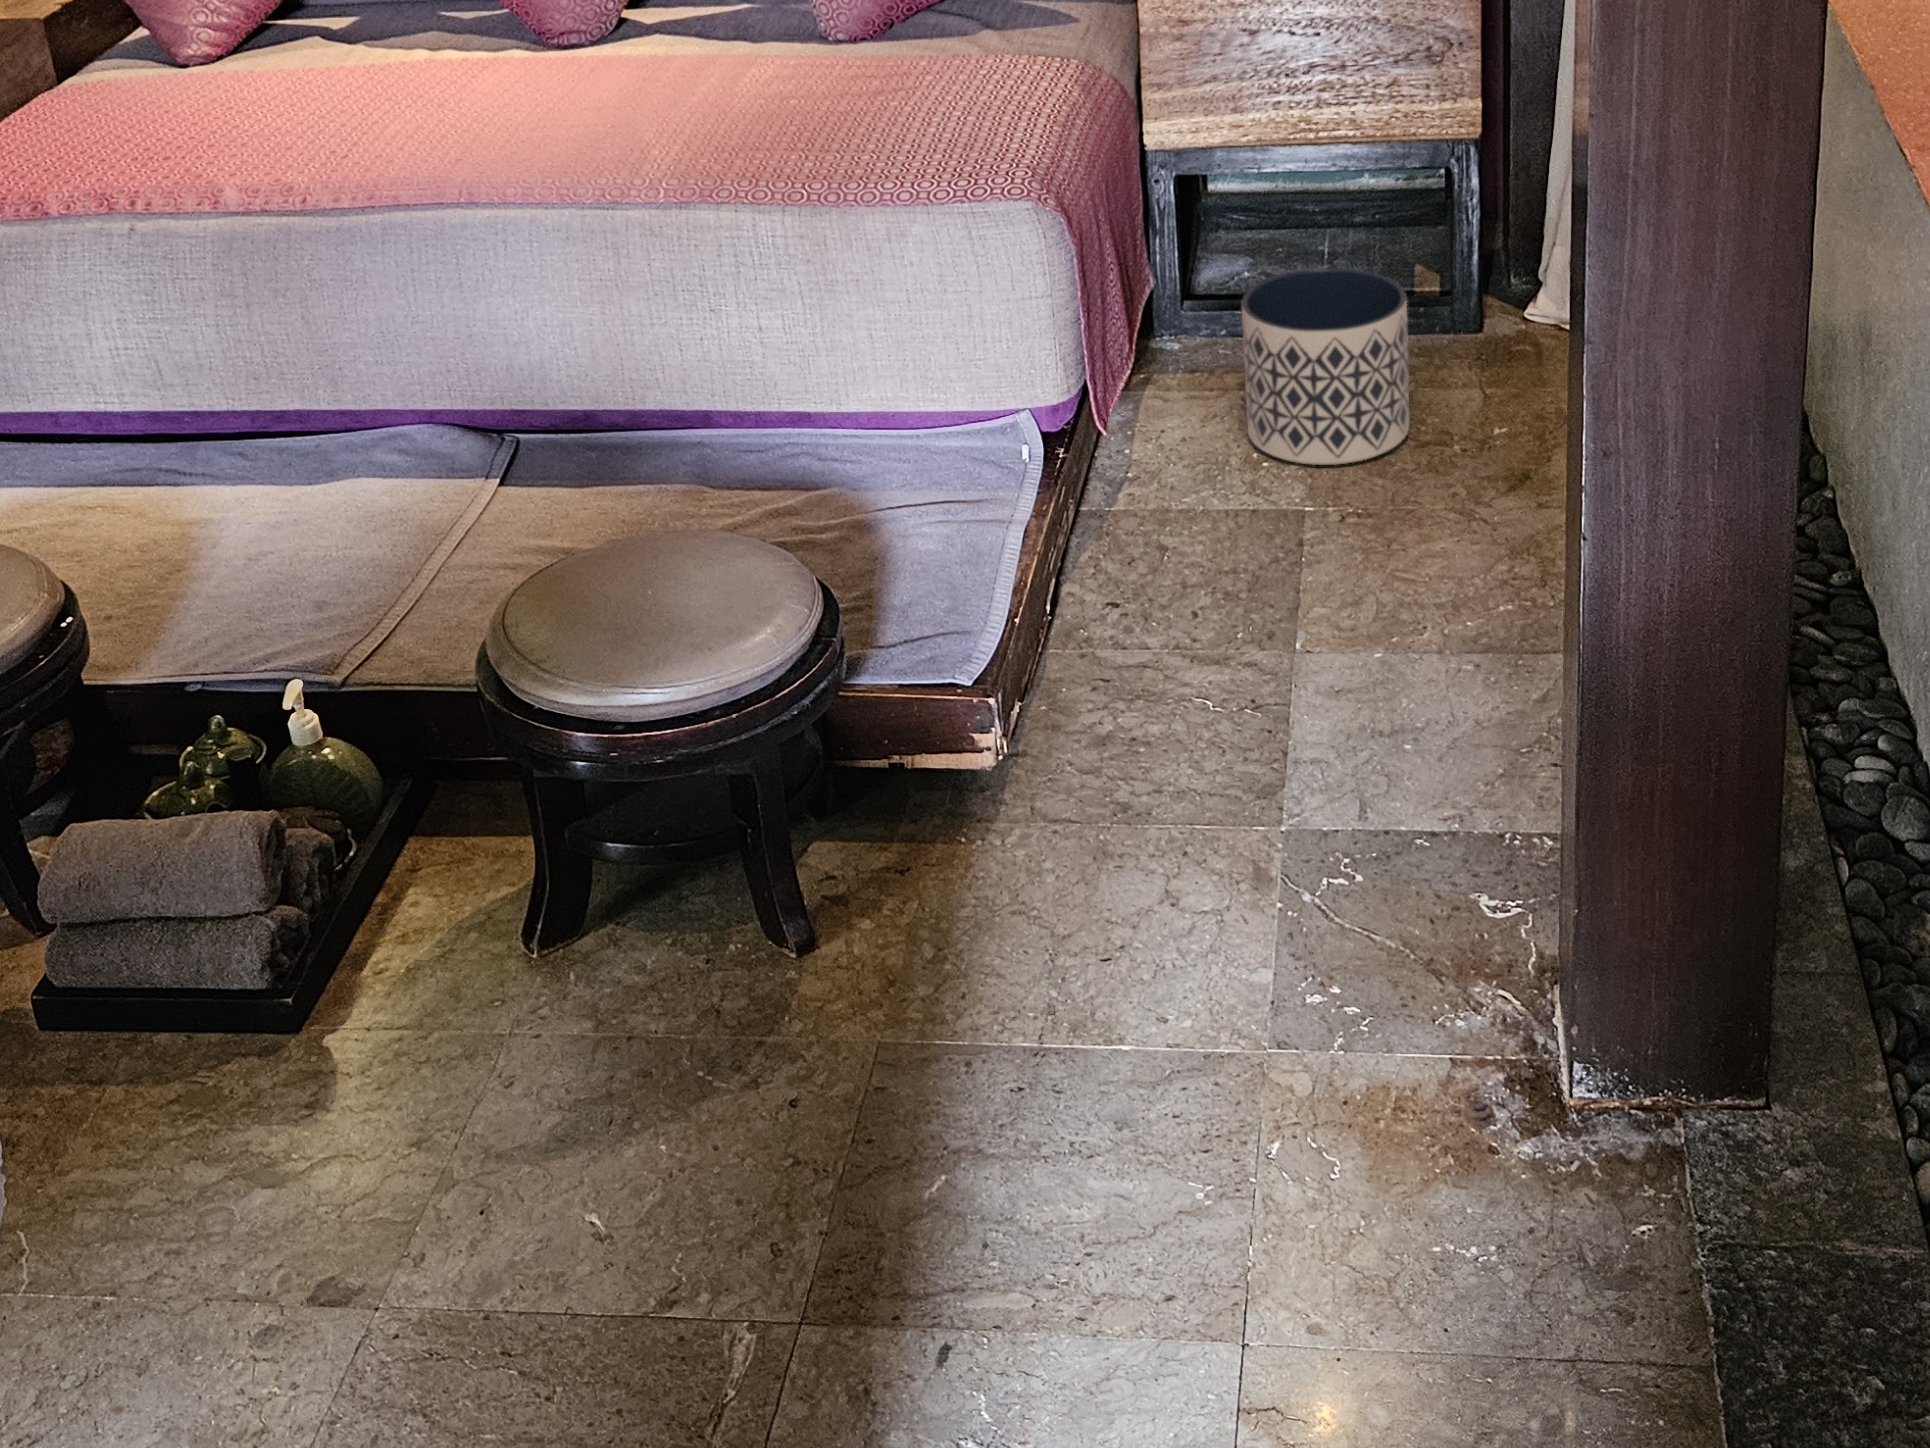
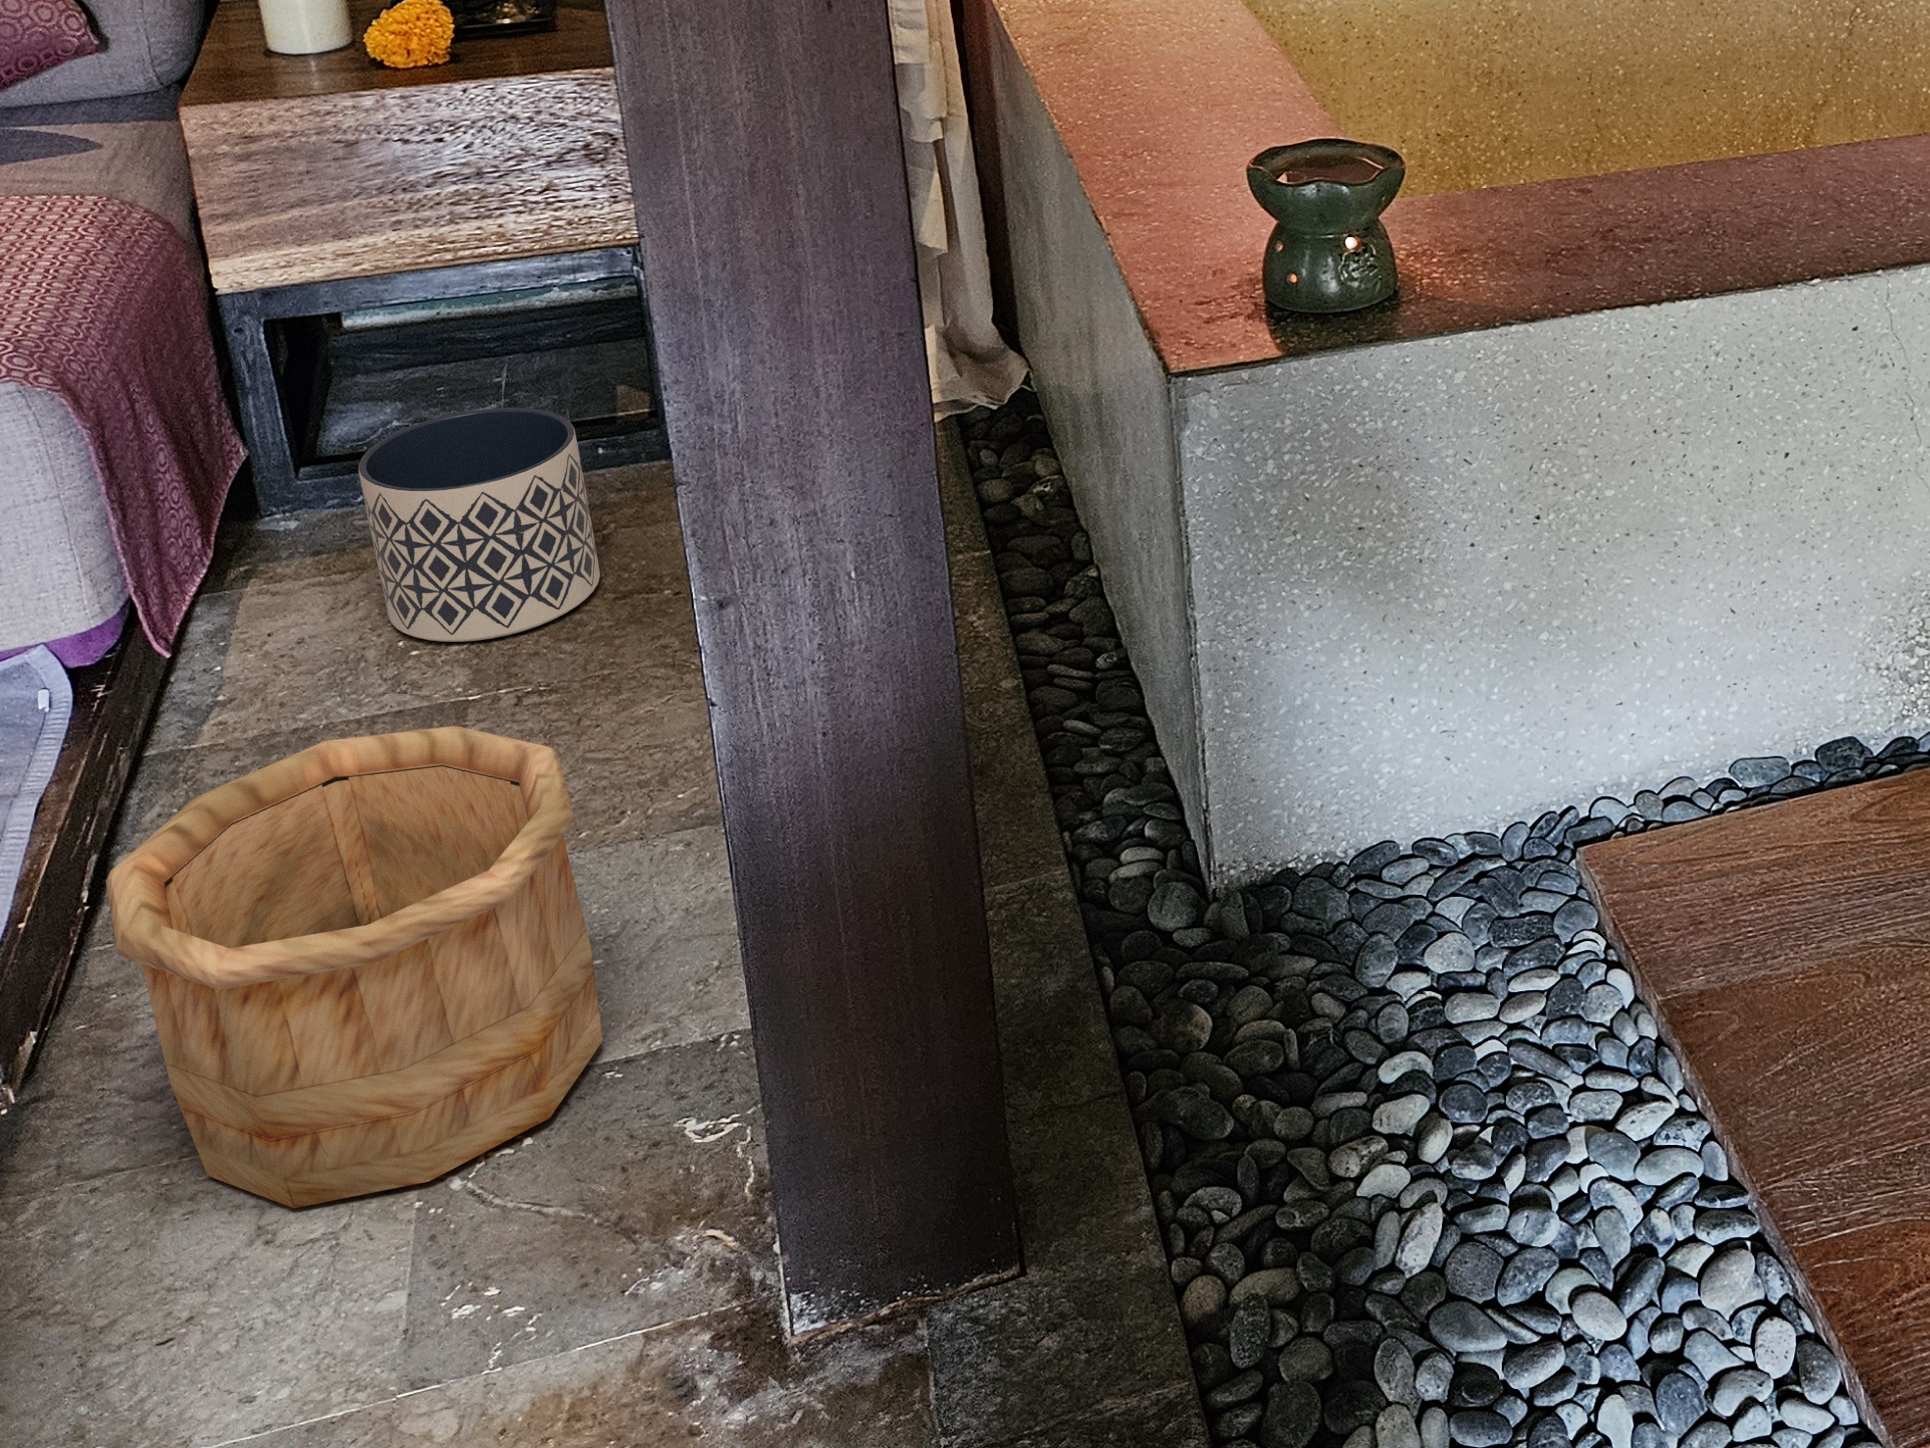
wooden bucket: none [1087,518,1424,893] -> present [106,726,603,1208]

